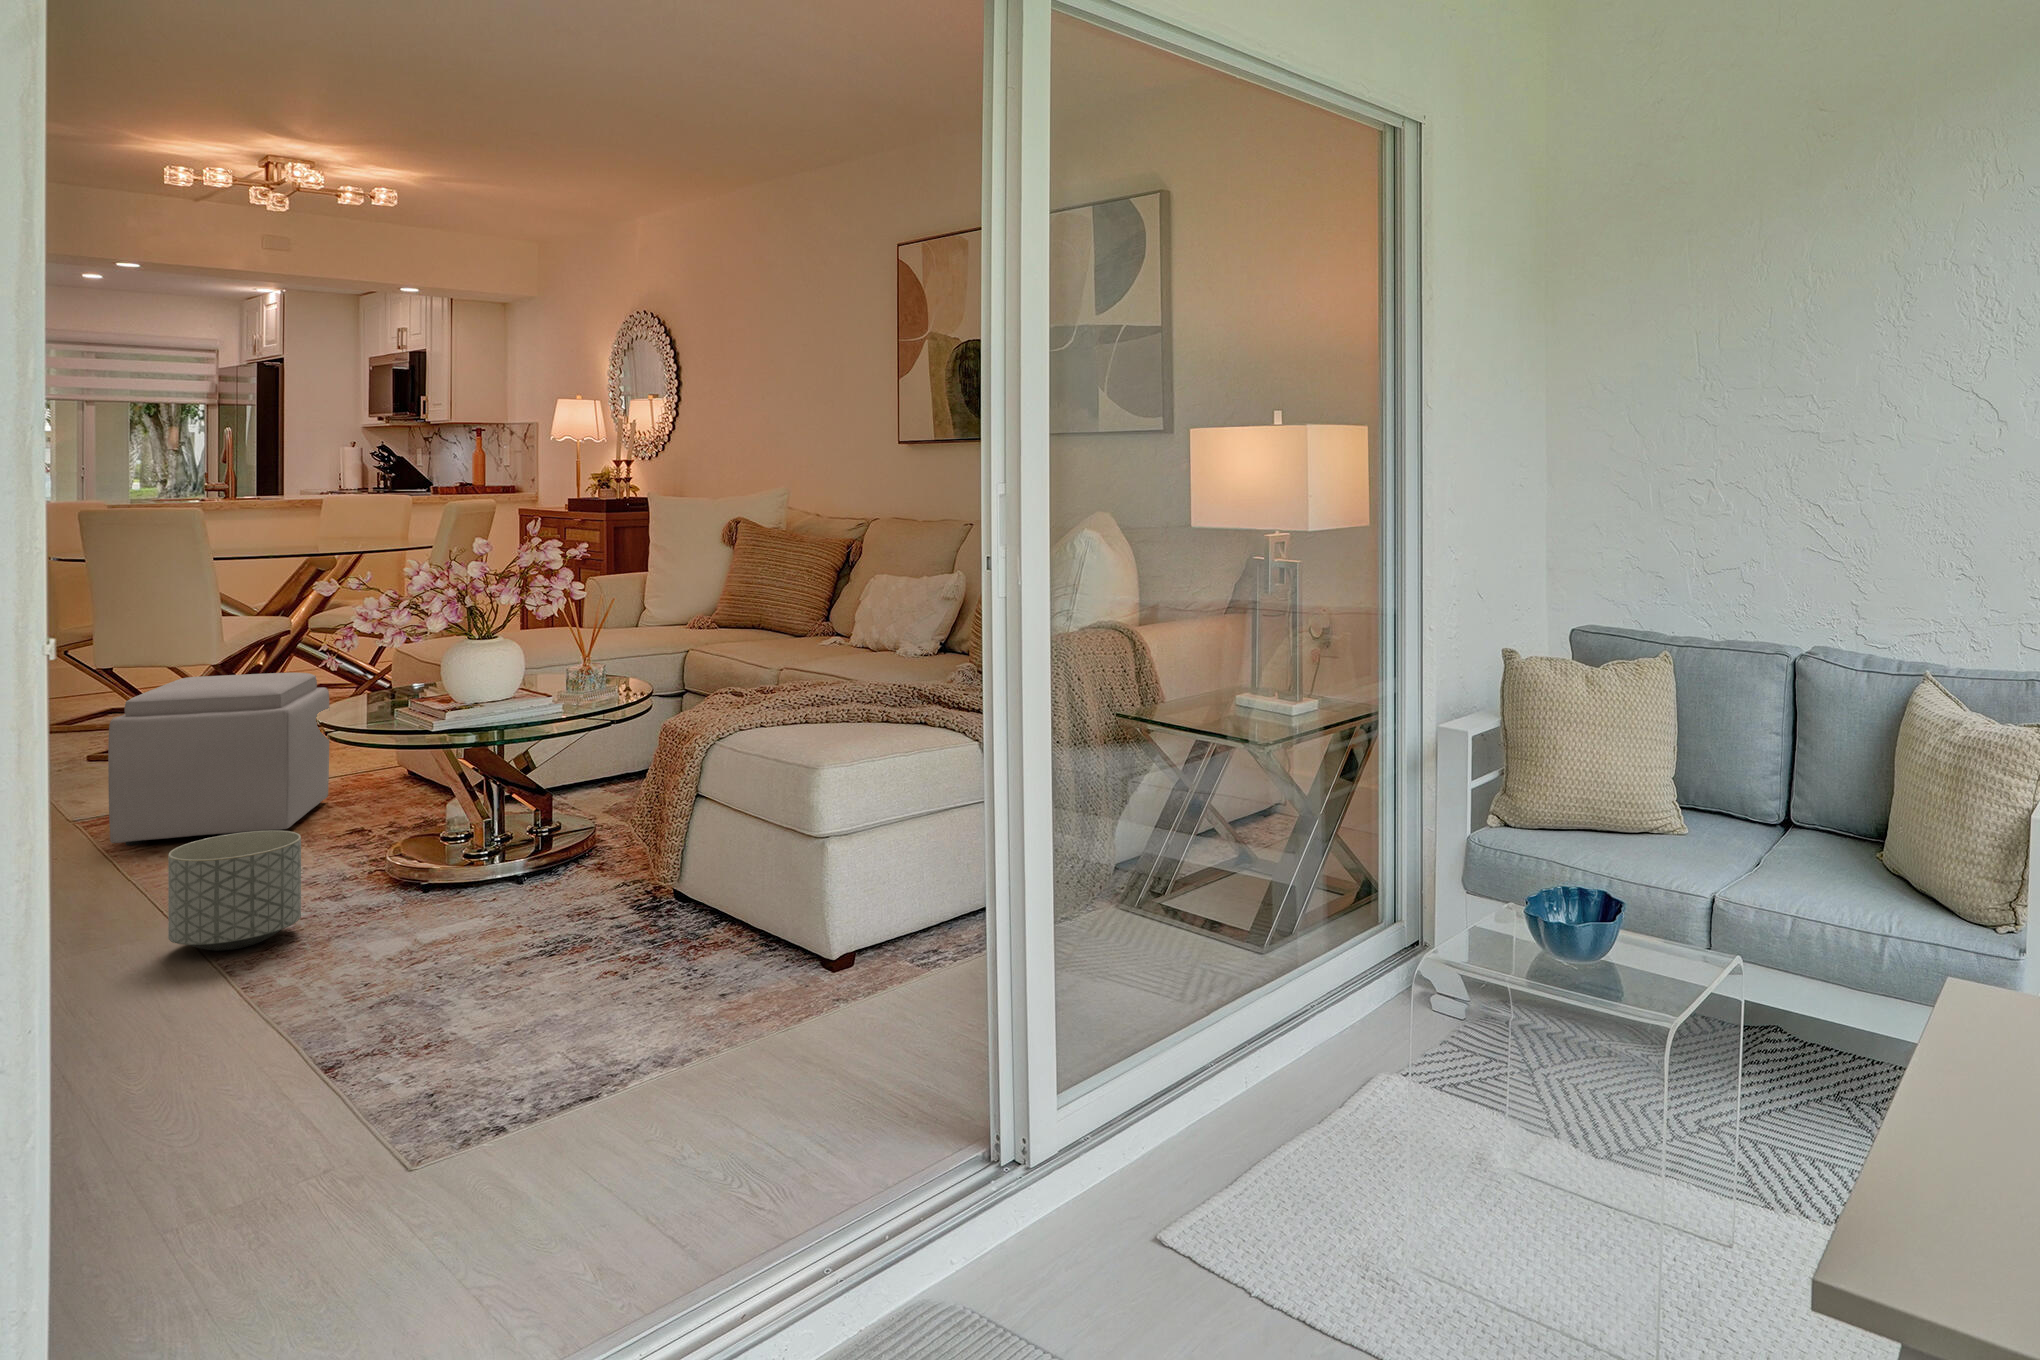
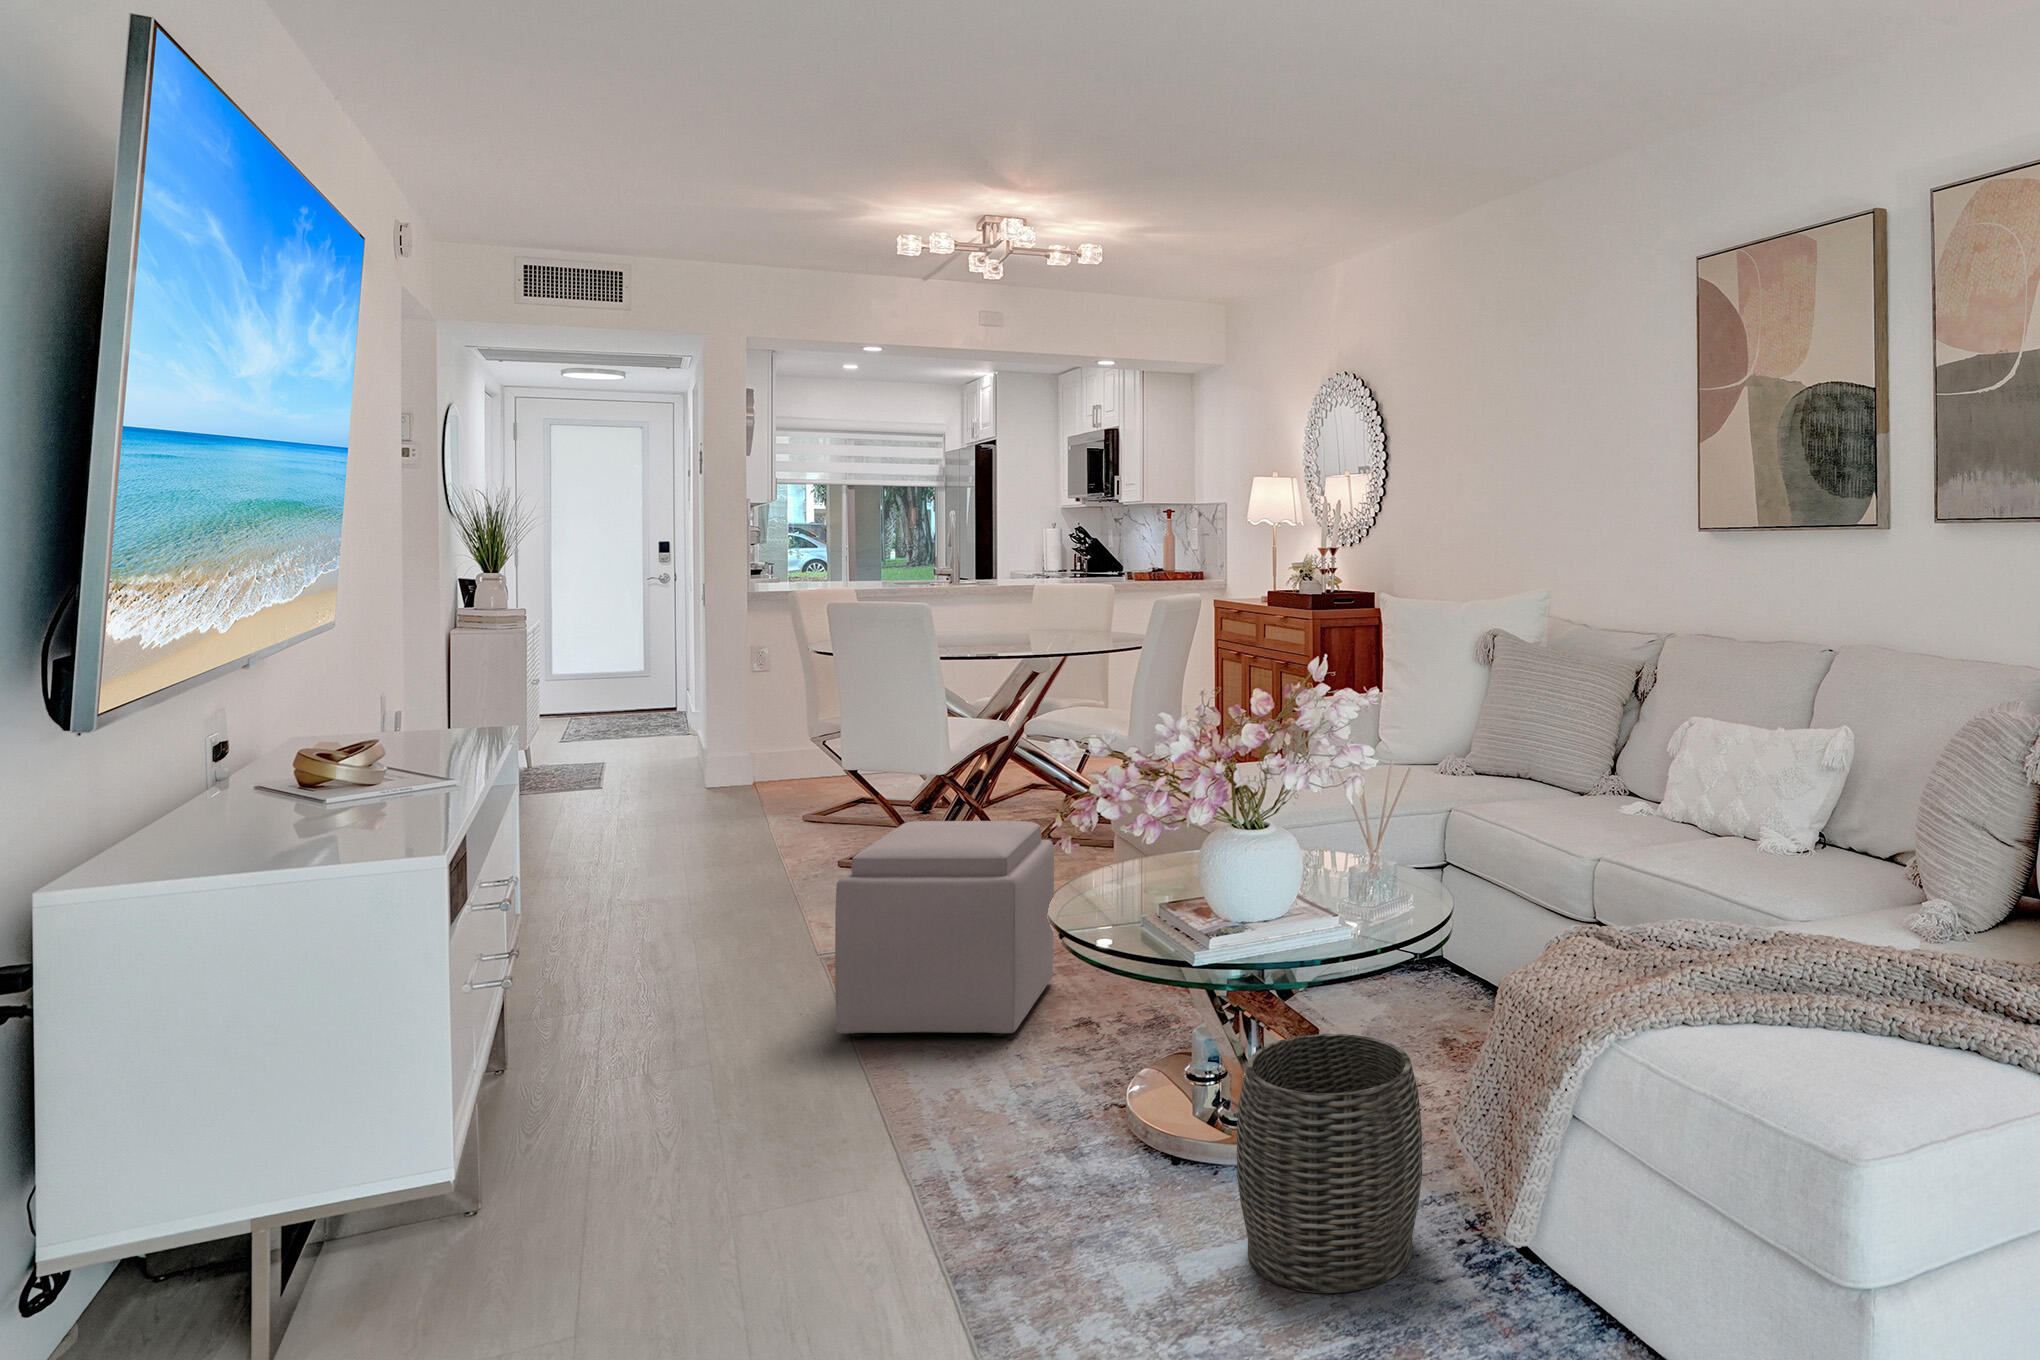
woven basket: none [461,770,601,920] -> present [1237,1034,1422,1293]
planter: present [168,830,301,951] -> none [886,1099,1040,1289]

